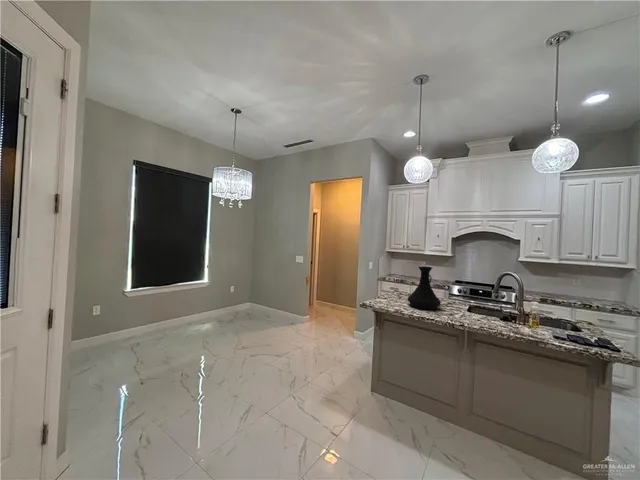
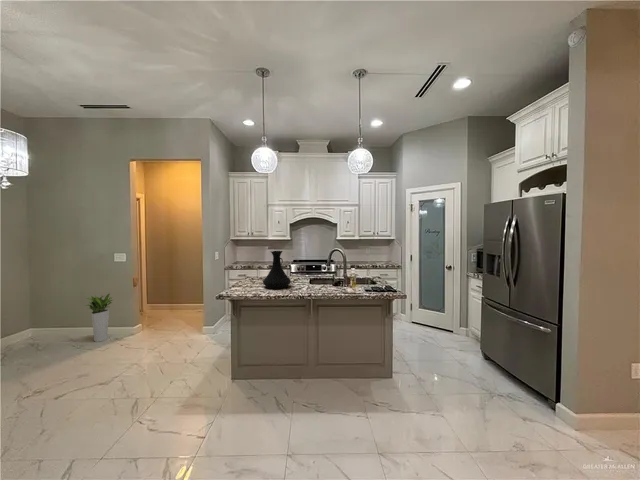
planter: none [276,286,294,322] -> present [87,294,112,342]

